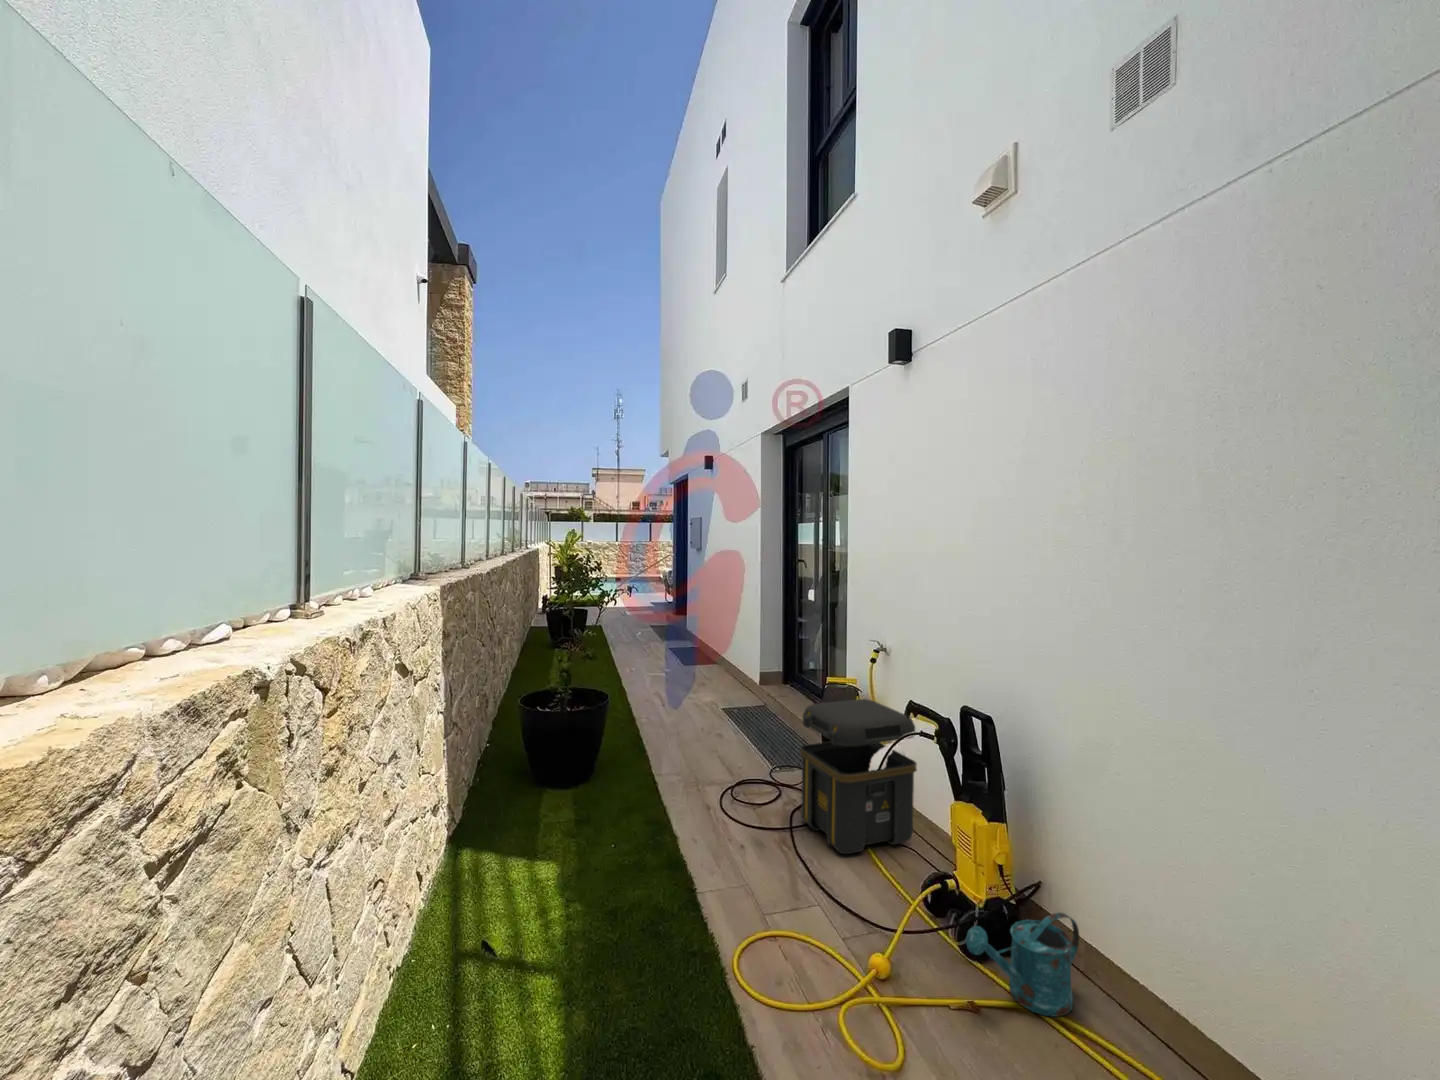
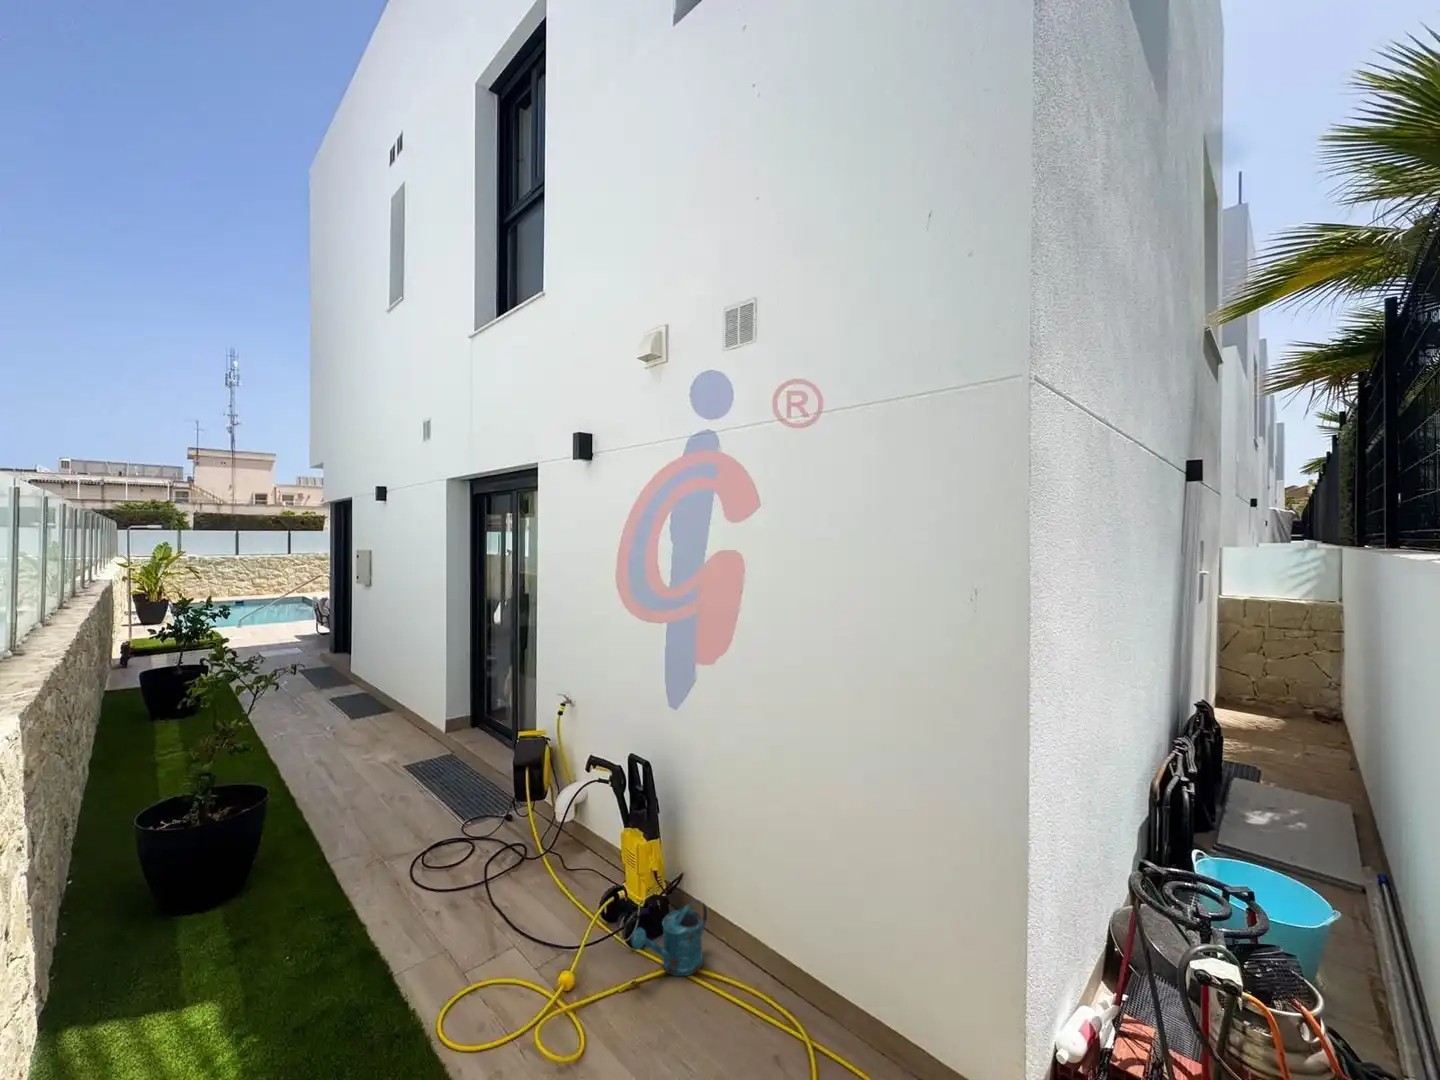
toolbox: present [800,699,917,854] -> none [494,749,595,891]

